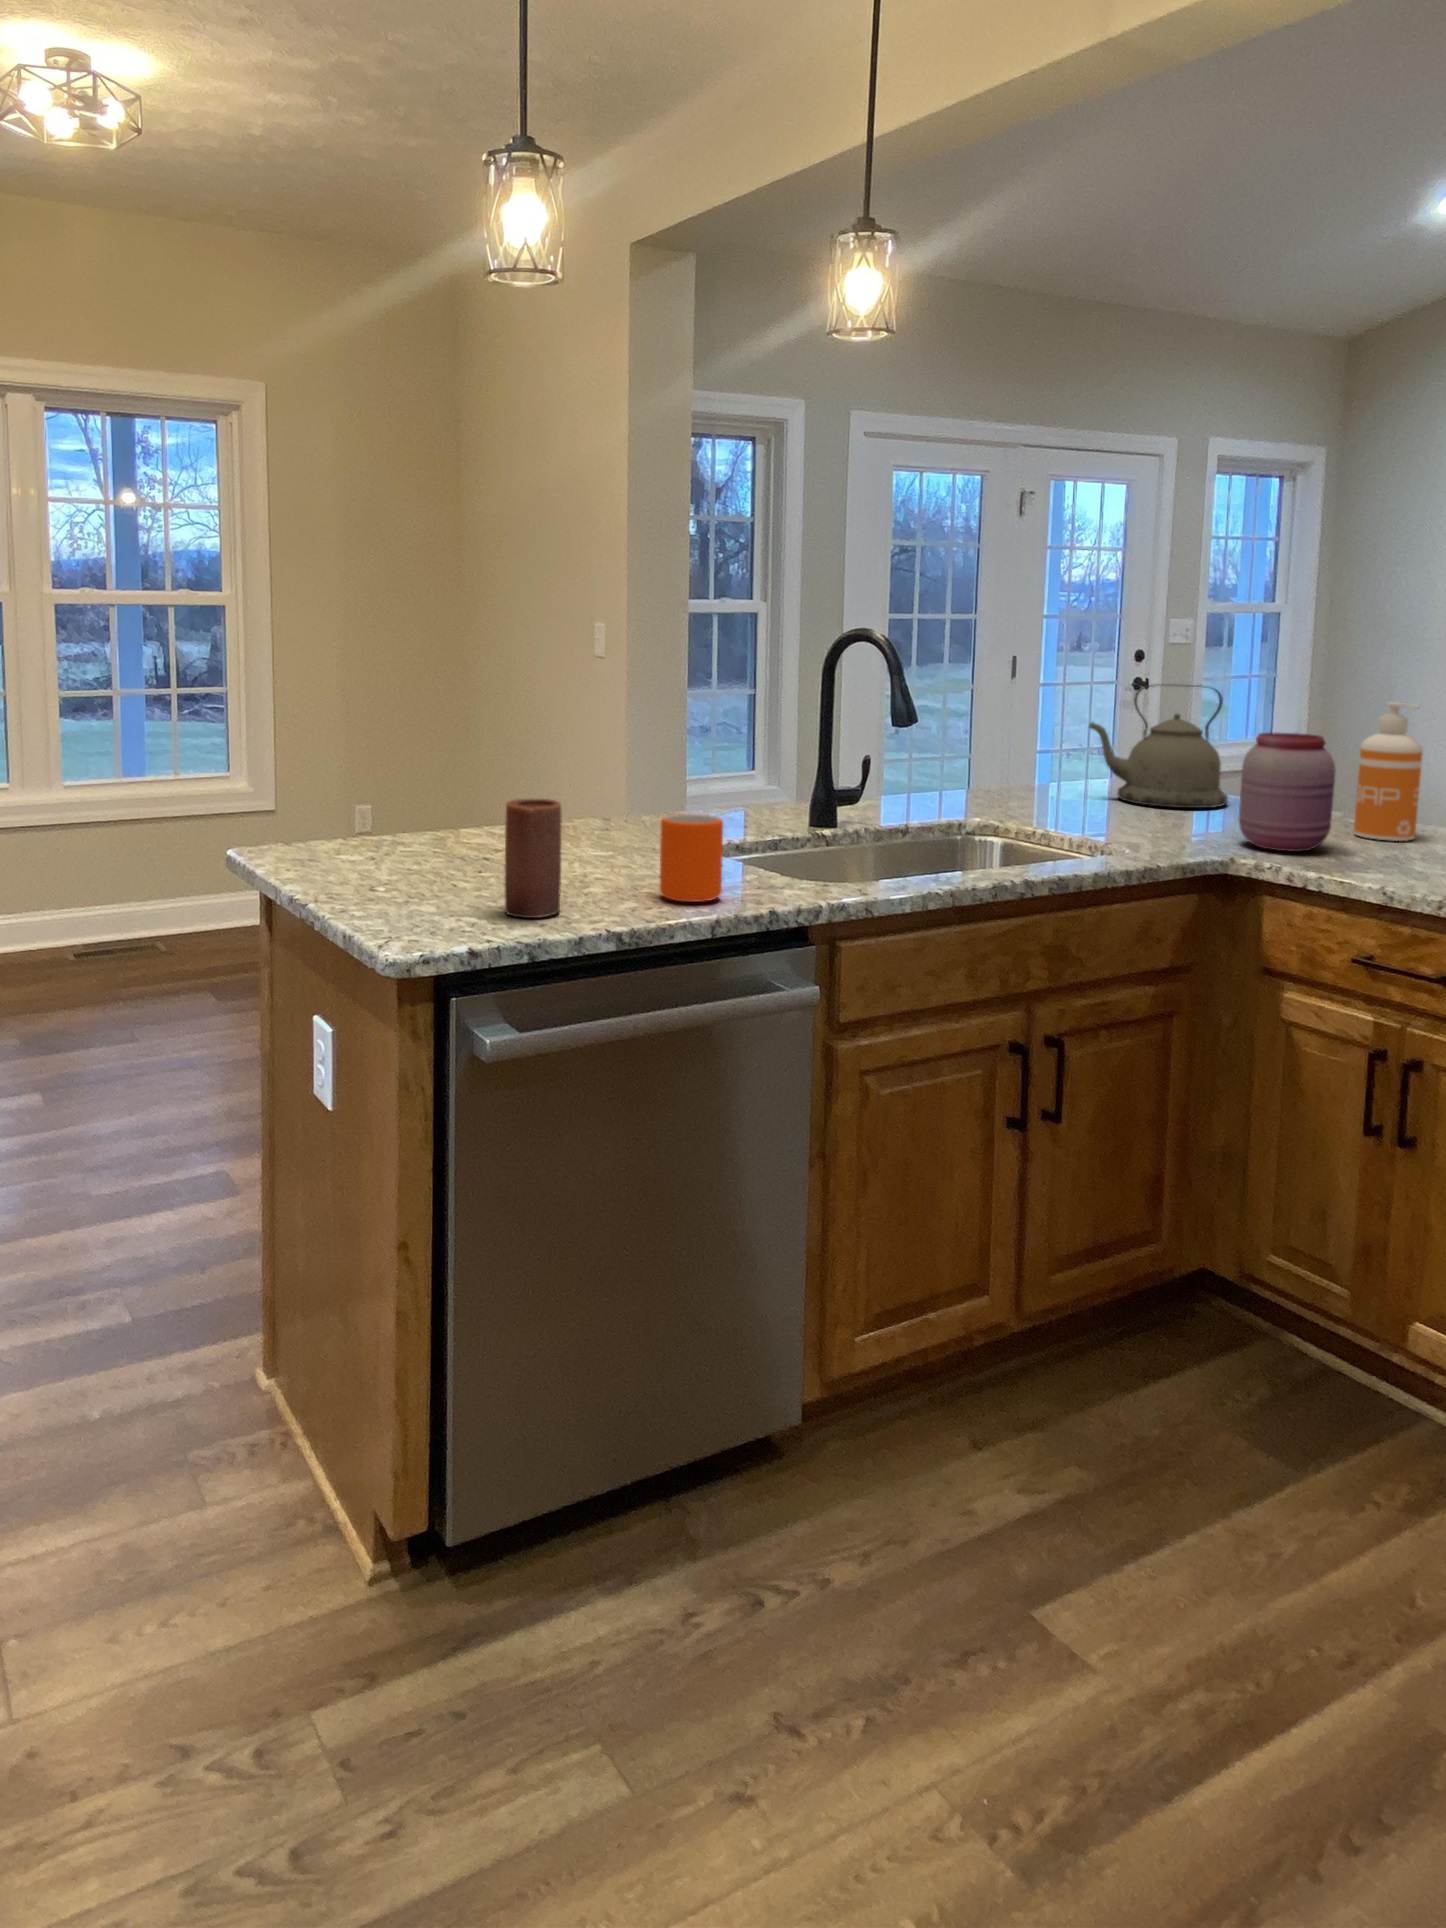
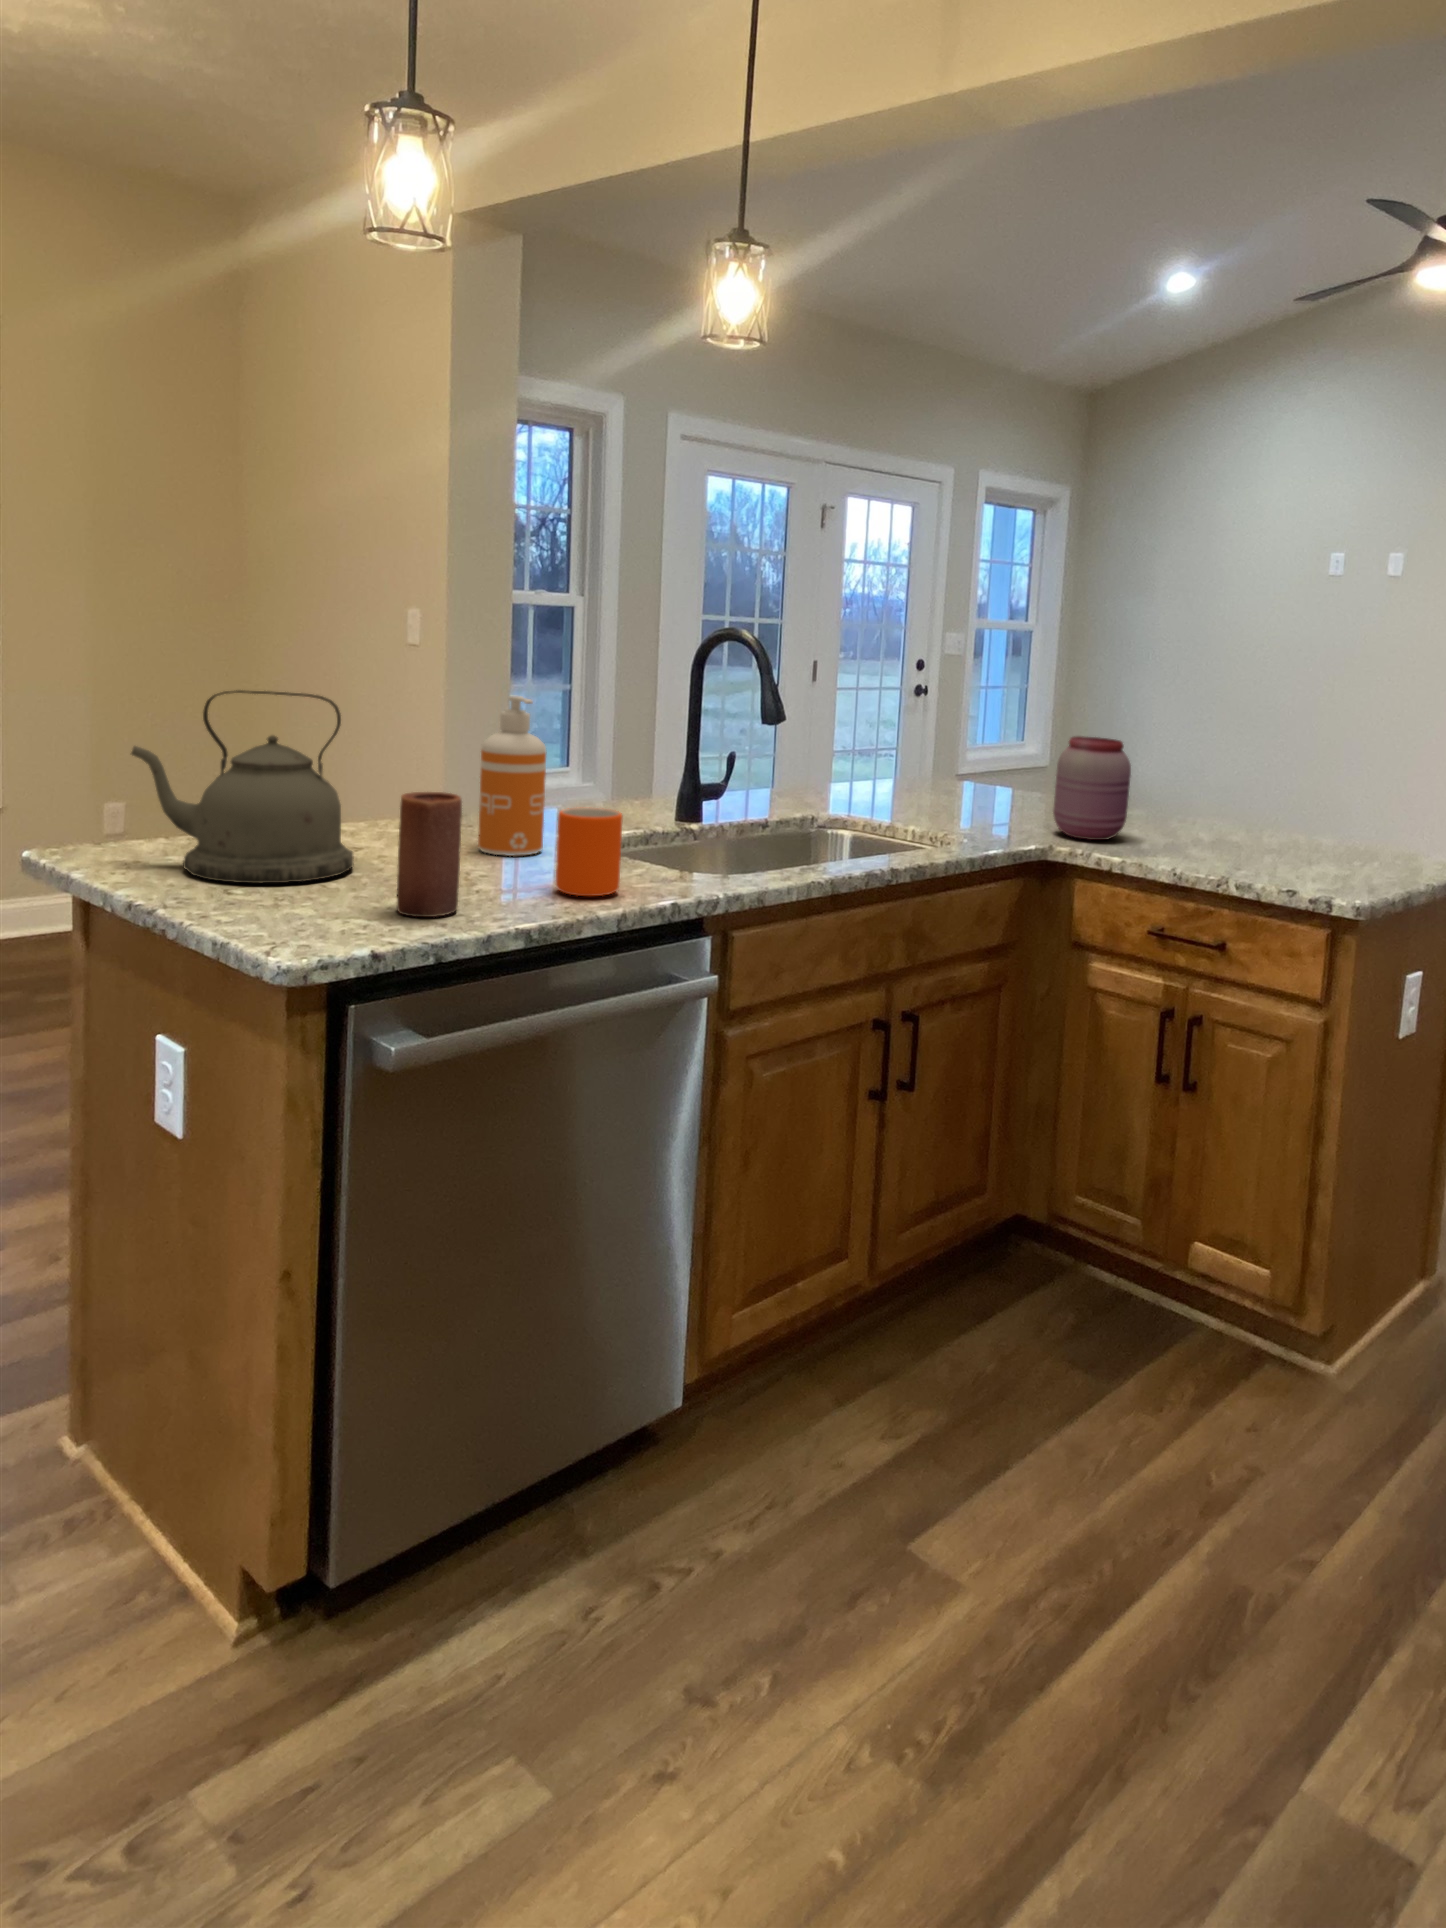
kettle: present [1089,684,1228,808] -> present [131,690,353,883]
soap dispenser: present [1354,702,1423,841] -> present [478,696,547,856]

